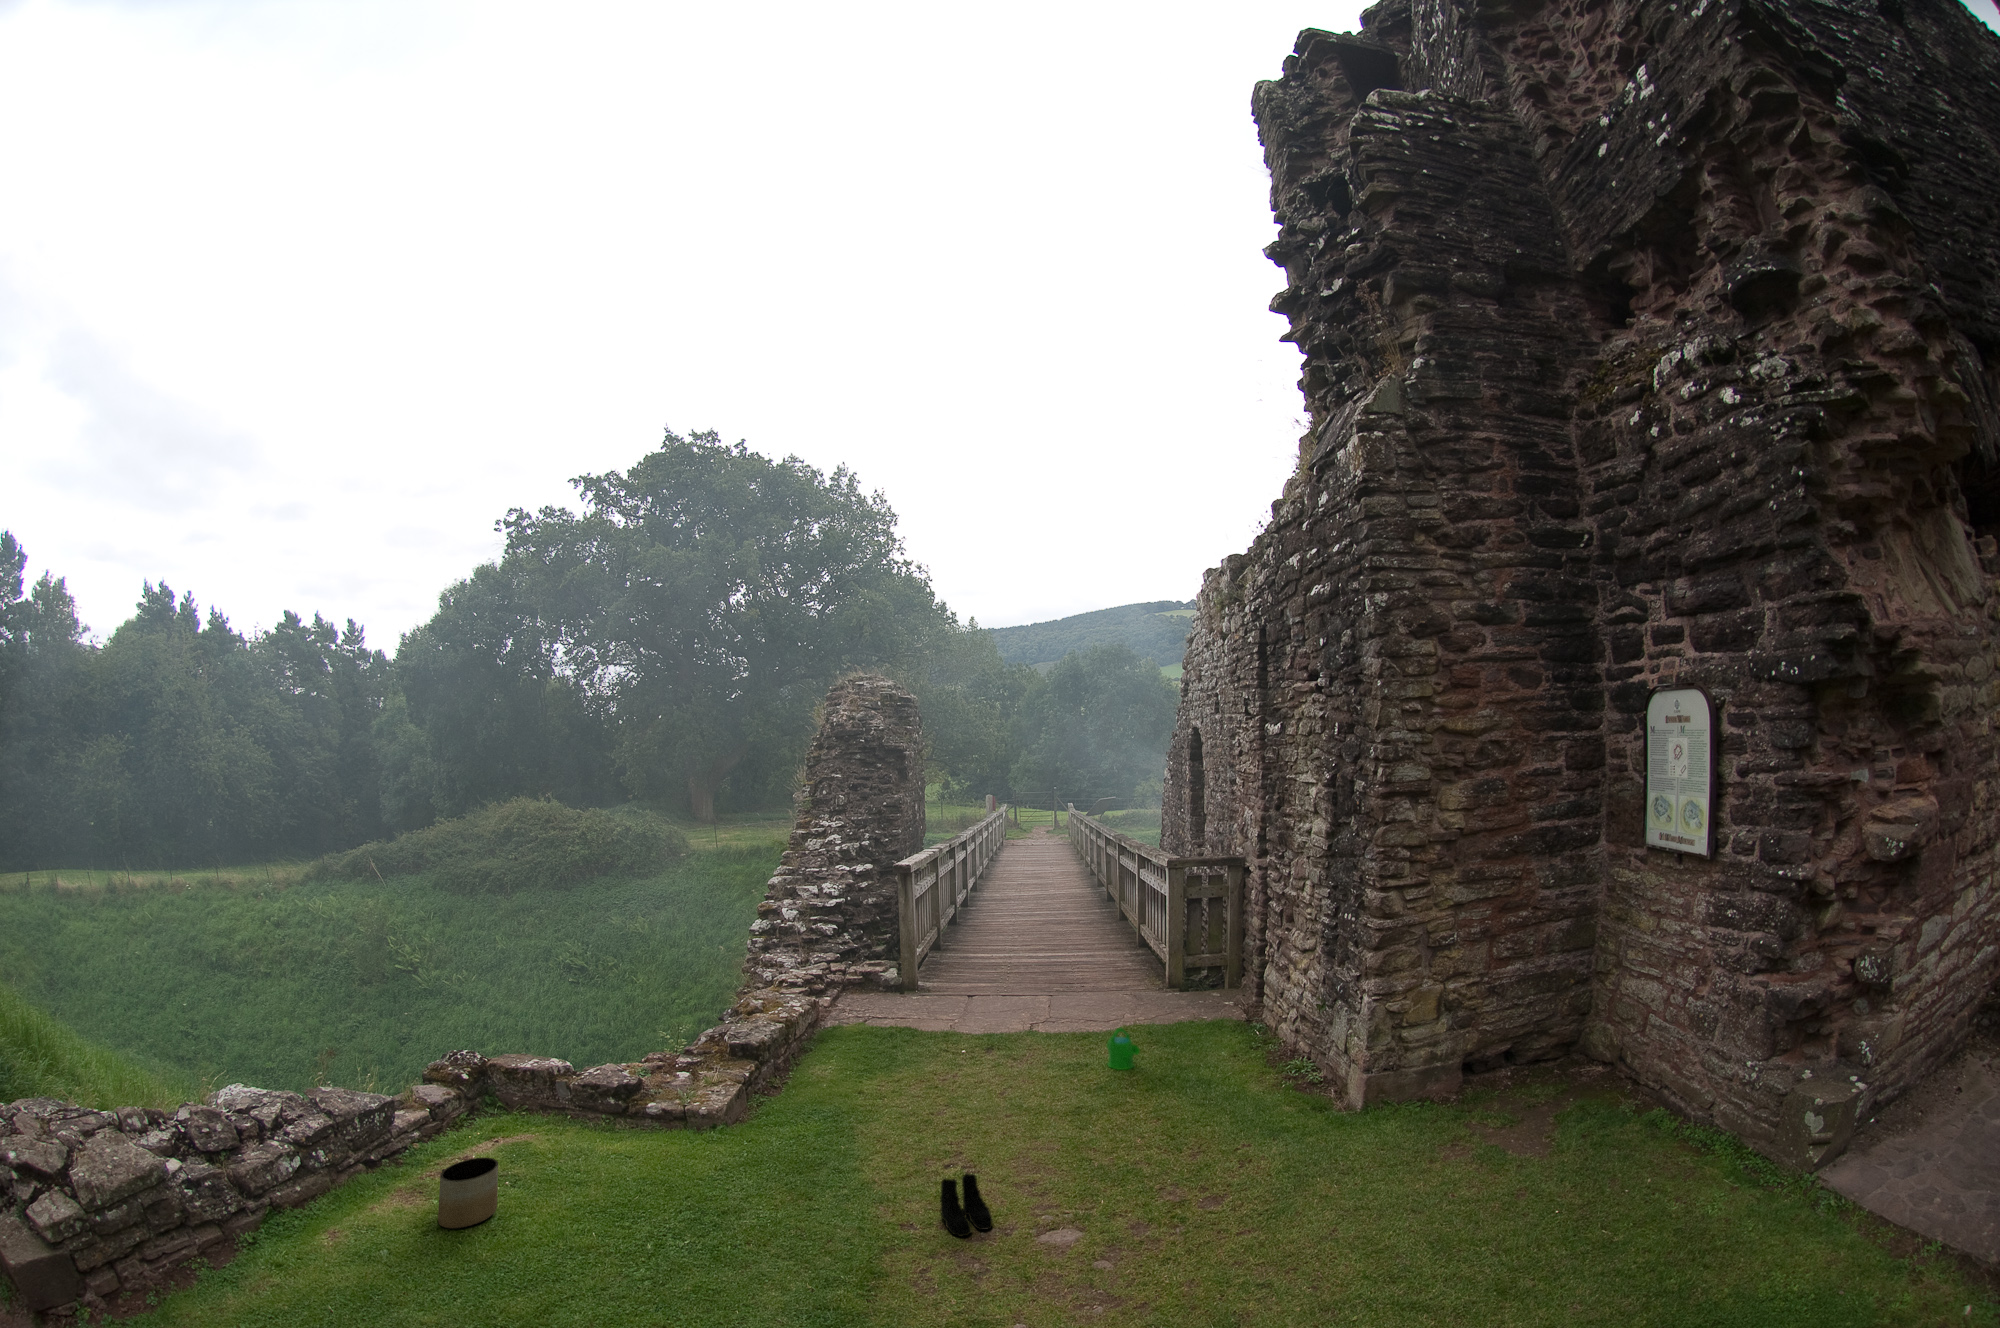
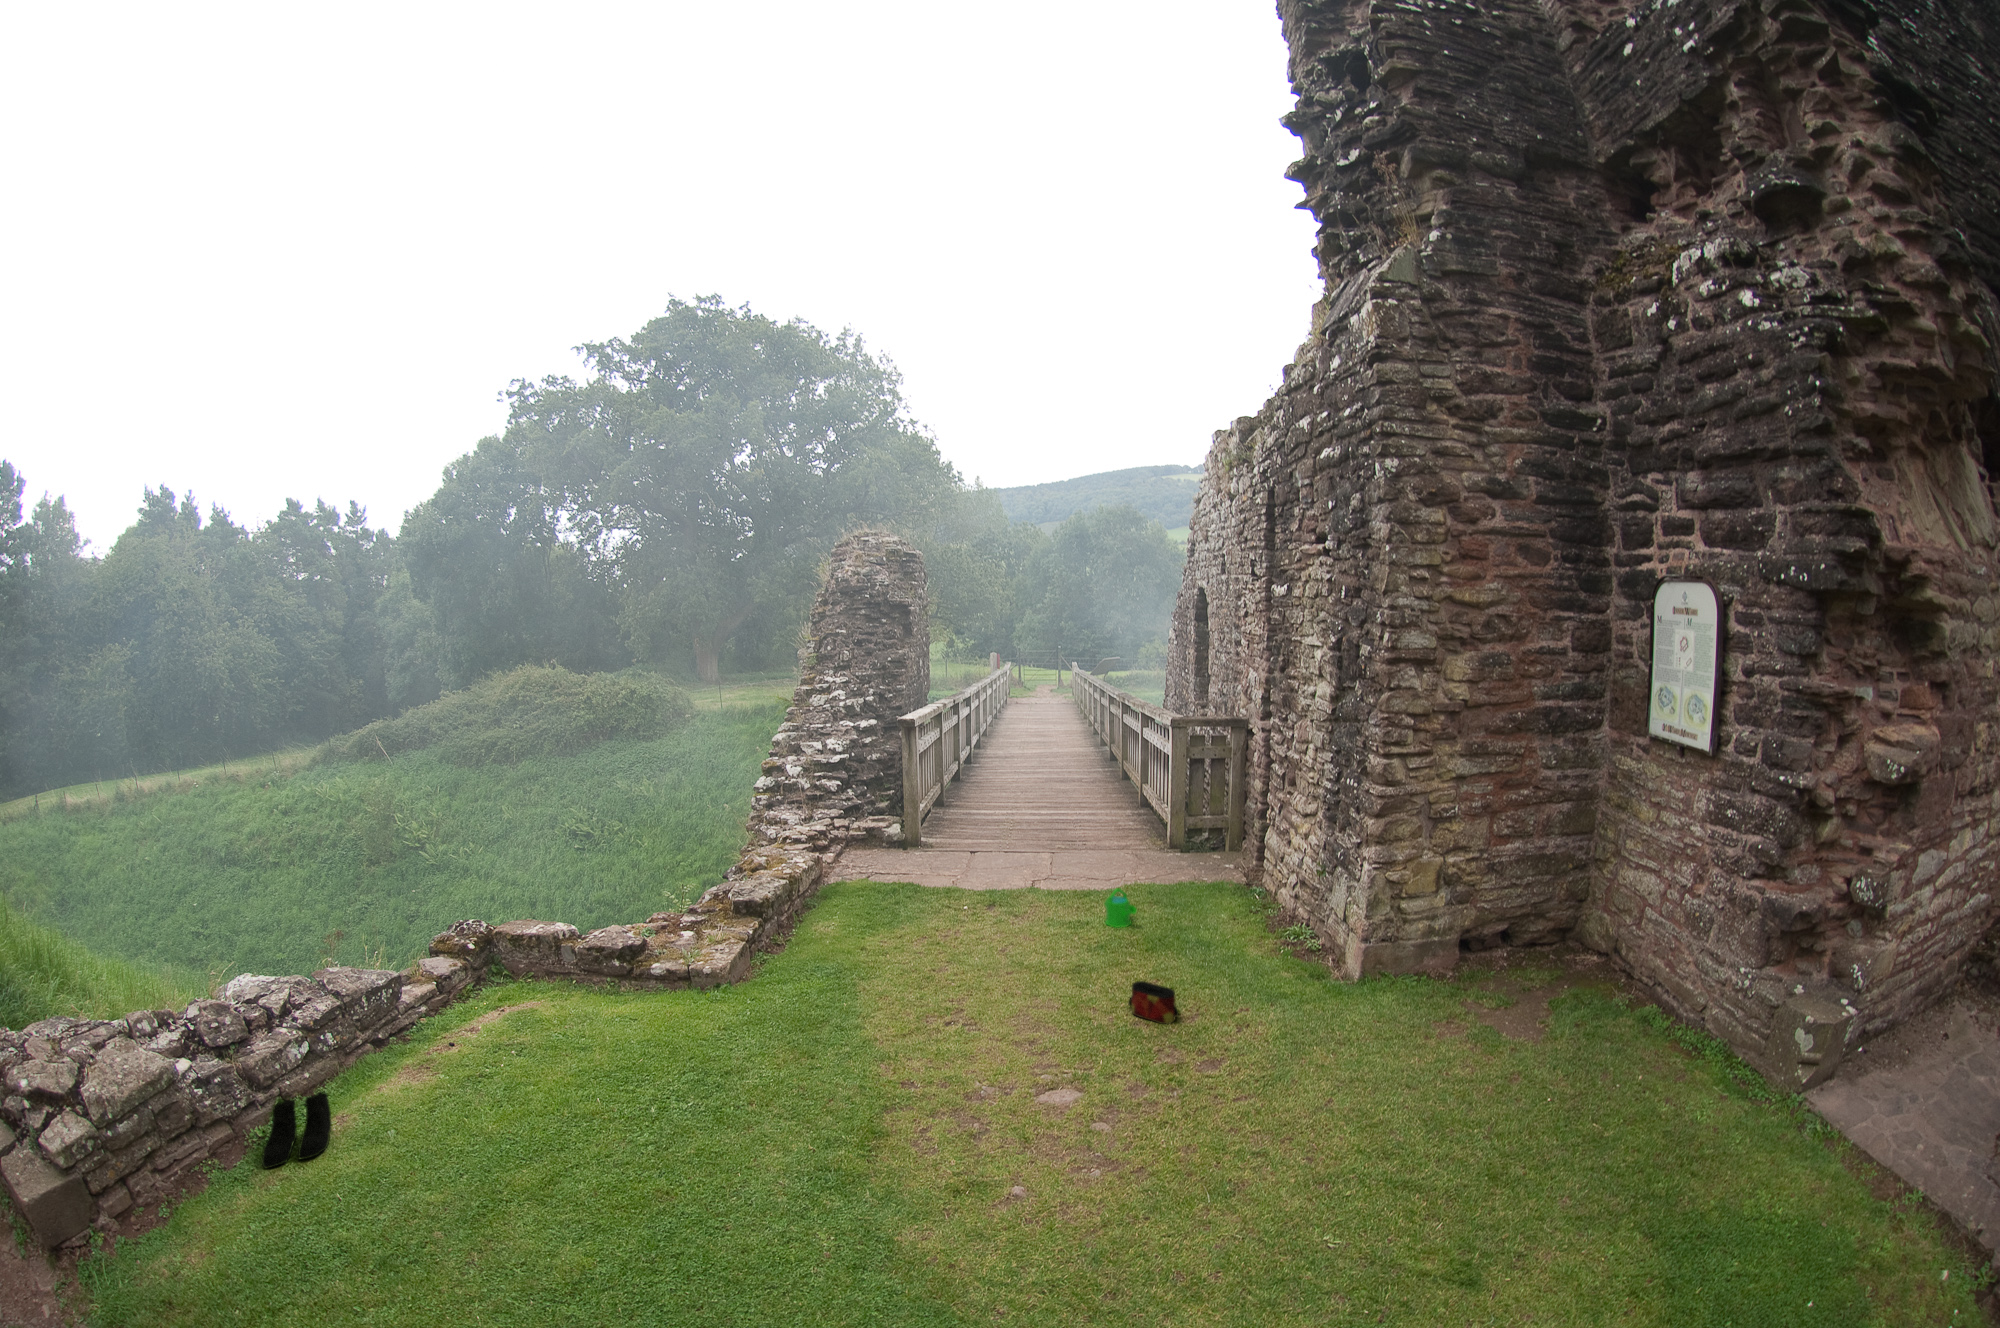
bag: none [1132,1117,1185,1163] -> present [1128,981,1179,1024]
planter: present [438,1158,498,1229] -> none [447,1039,508,1107]
boots: present [940,1173,992,1237] -> present [262,1091,332,1168]

